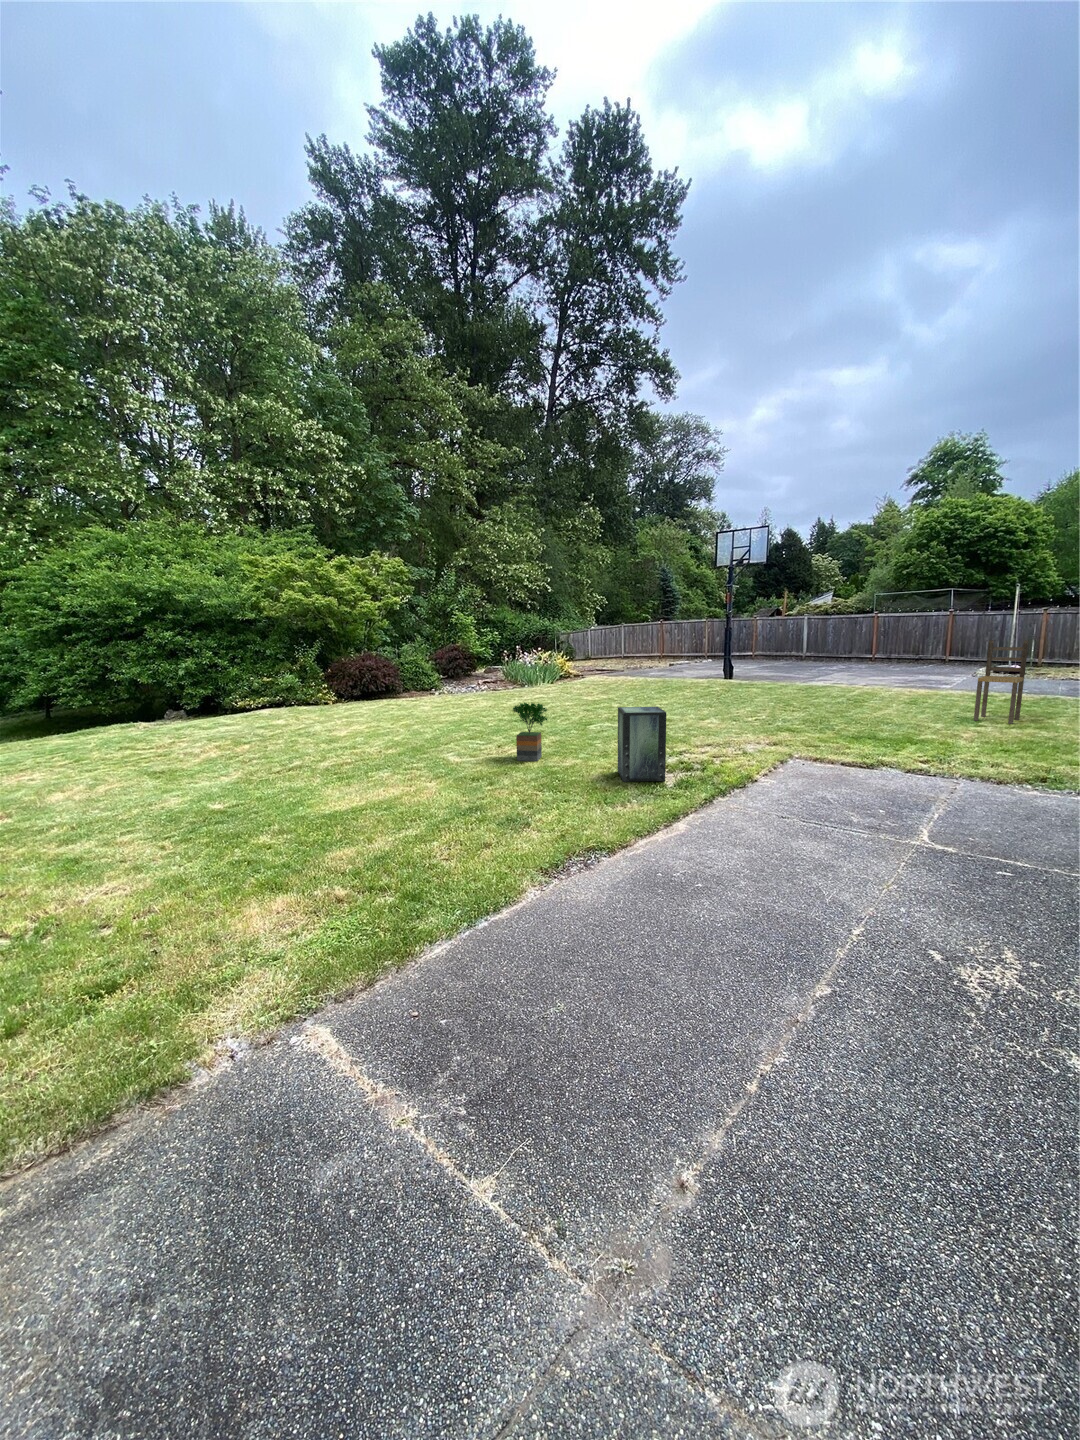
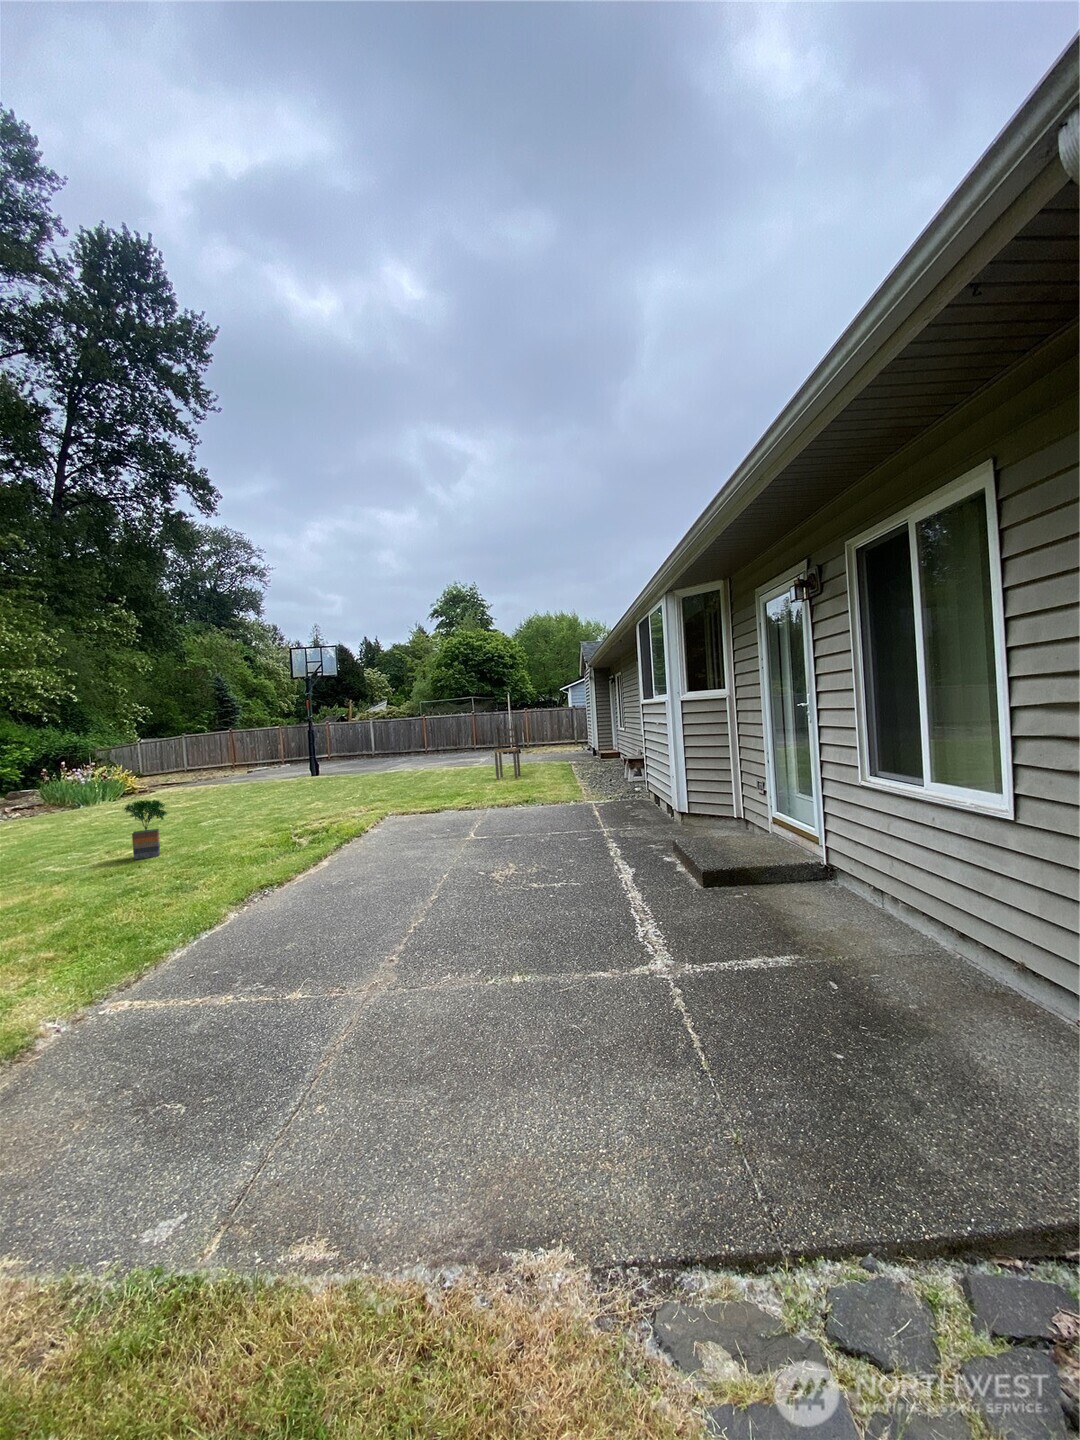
storage box: present [618,707,666,782] -> none [247,785,298,849]

